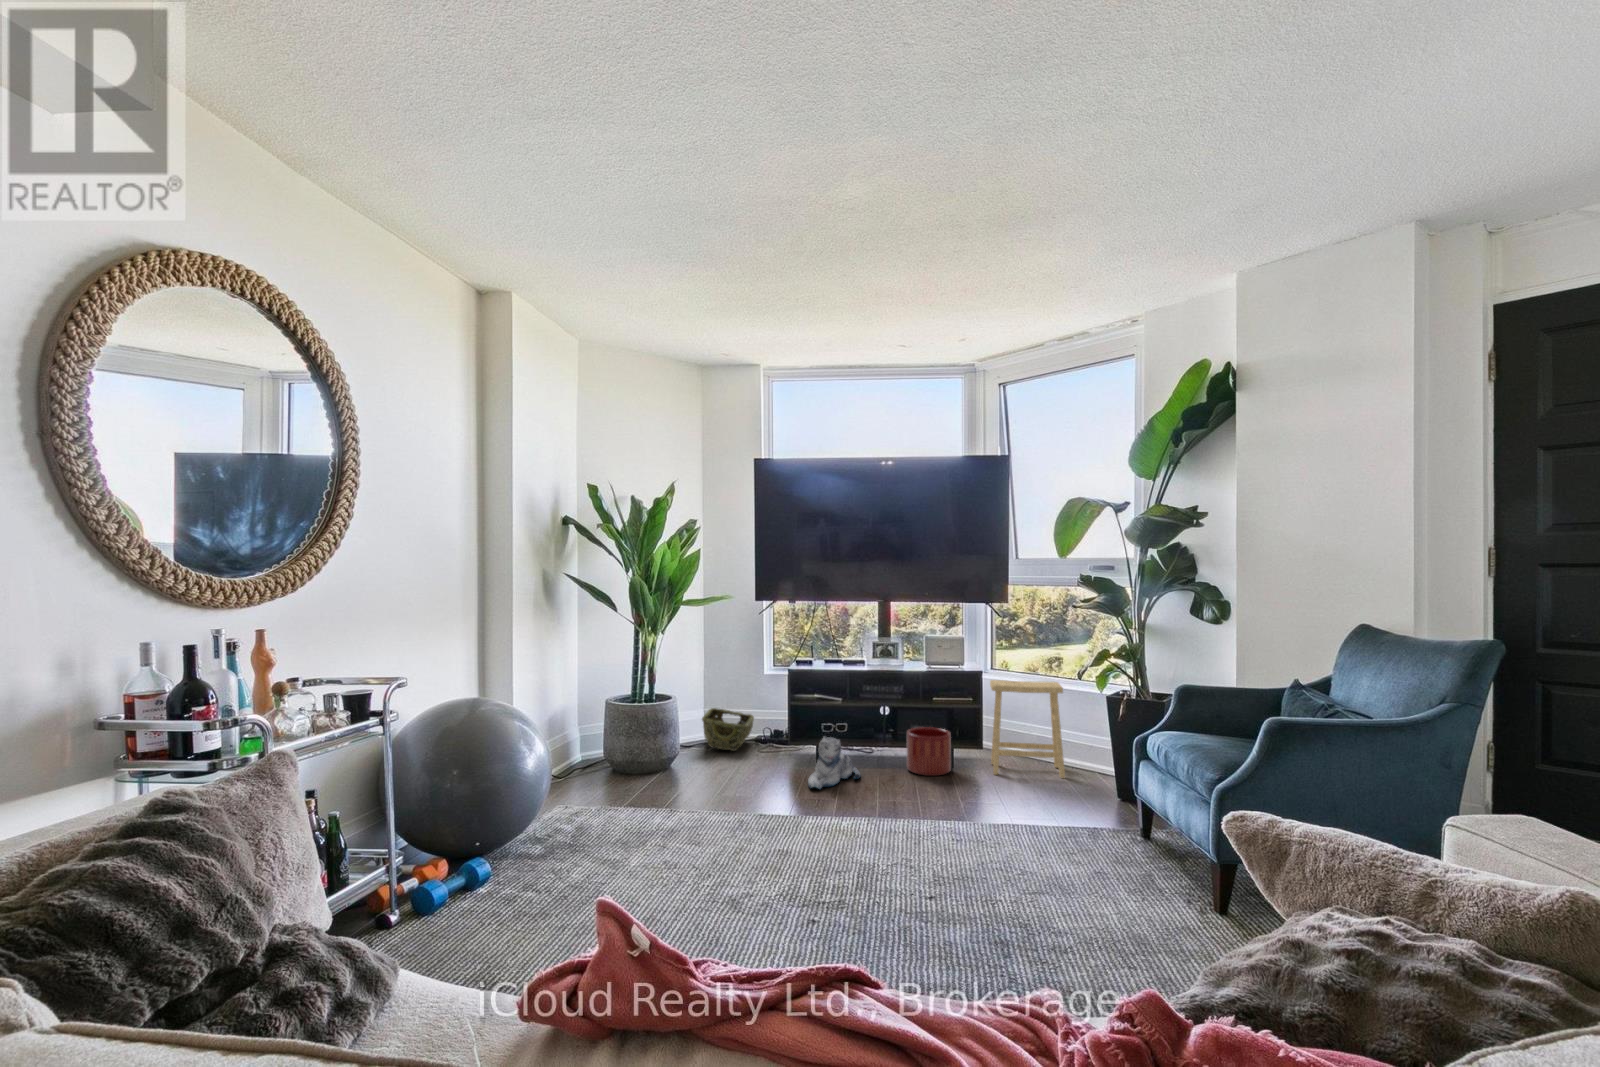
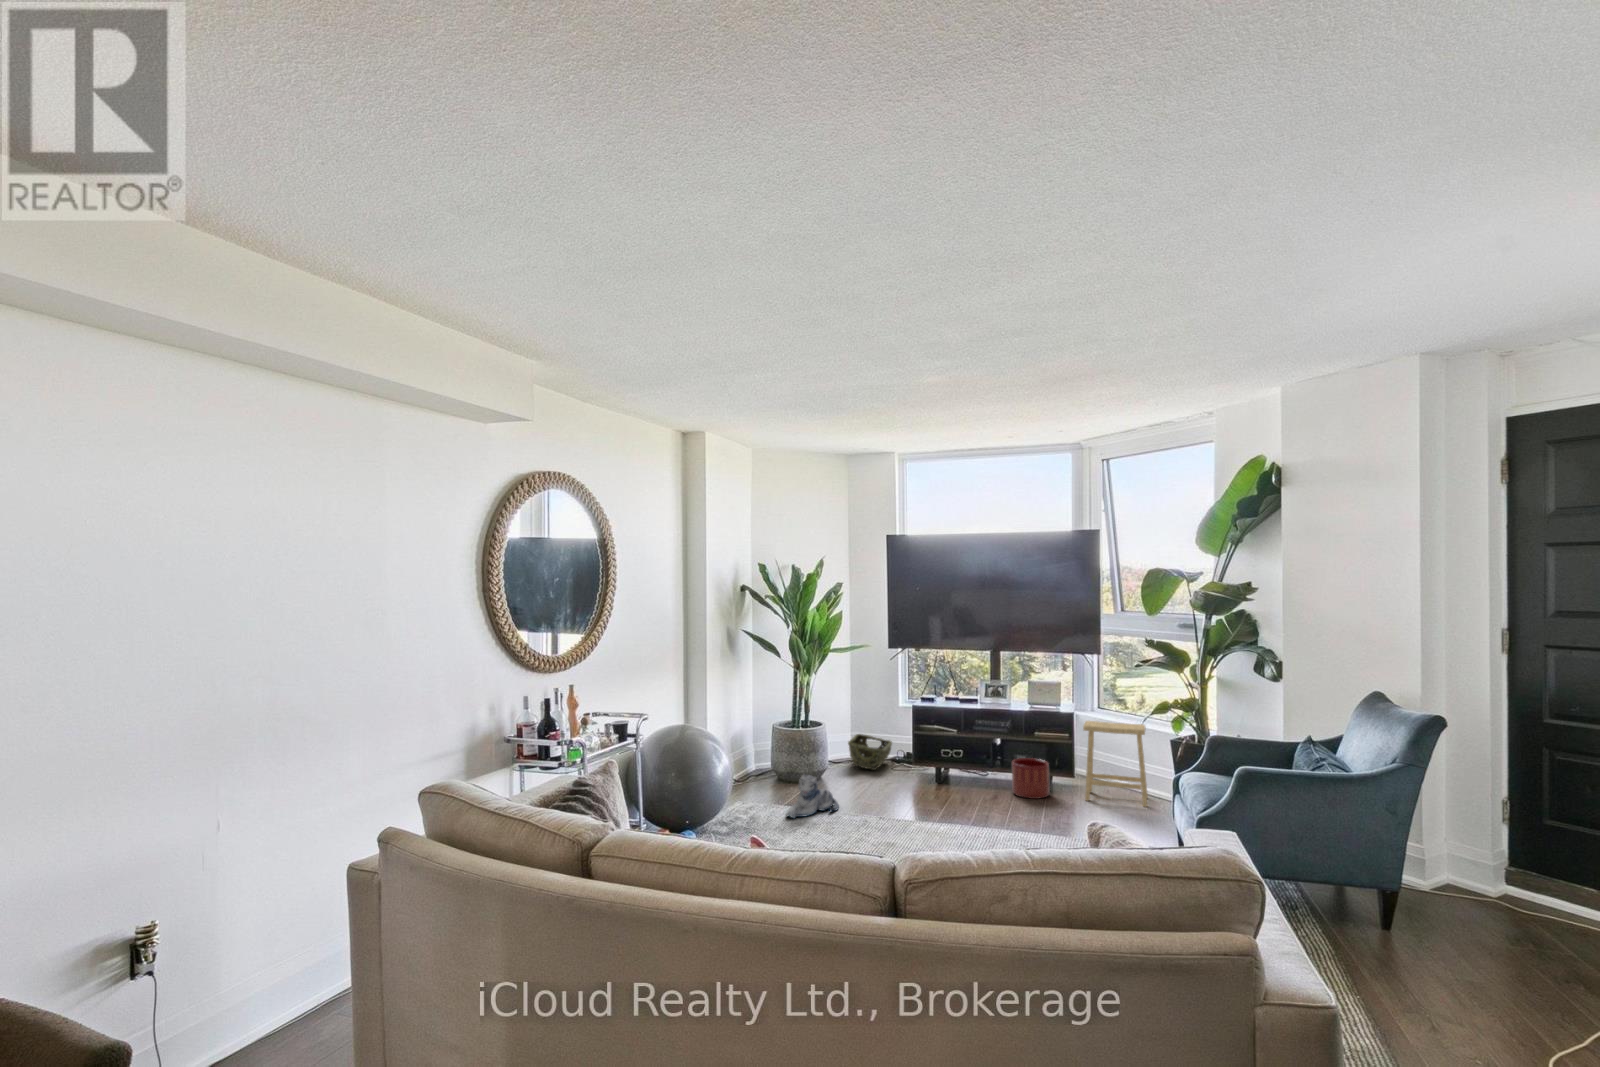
plush toy: present [808,736,860,789] -> present [786,774,839,818]

